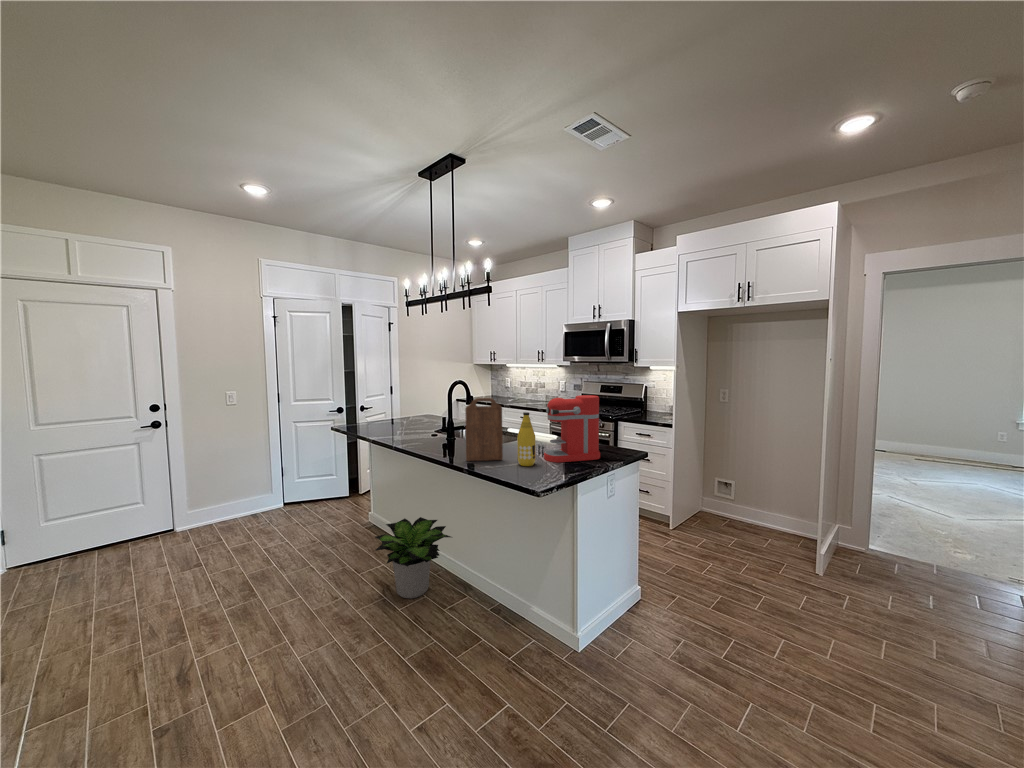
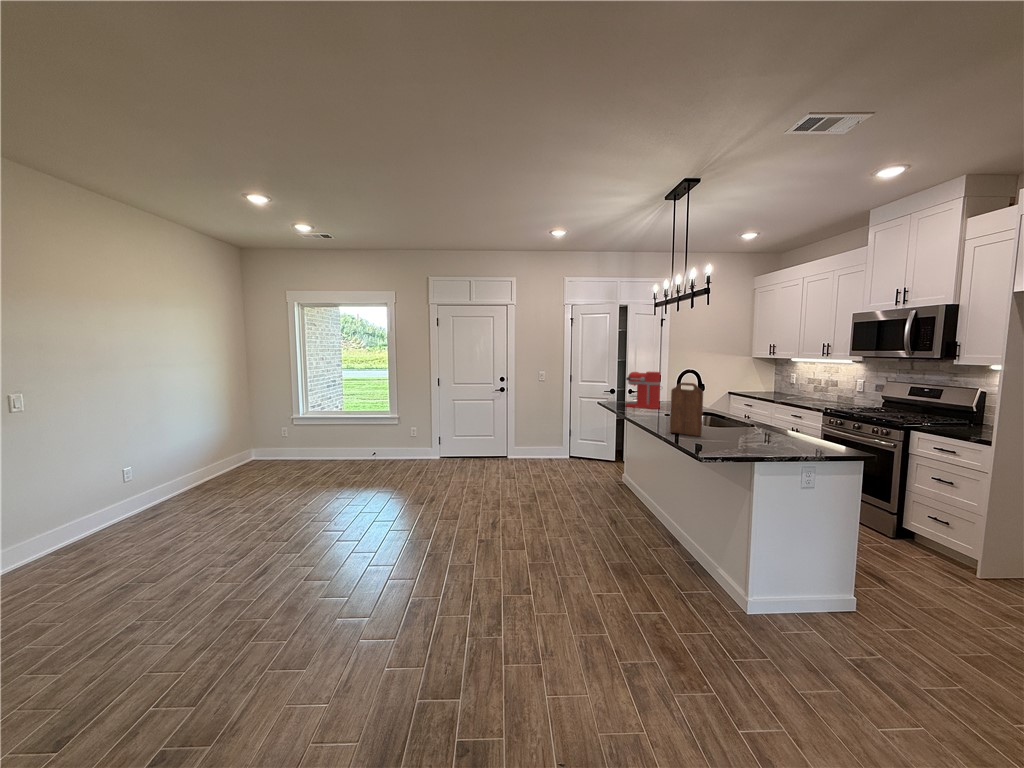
coffee maker: present [544,395,602,462] -> present [626,372,661,409]
bottle: present [517,412,536,466] -> none [710,397,728,443]
potted plant: present [375,517,451,598] -> none [607,476,671,535]

